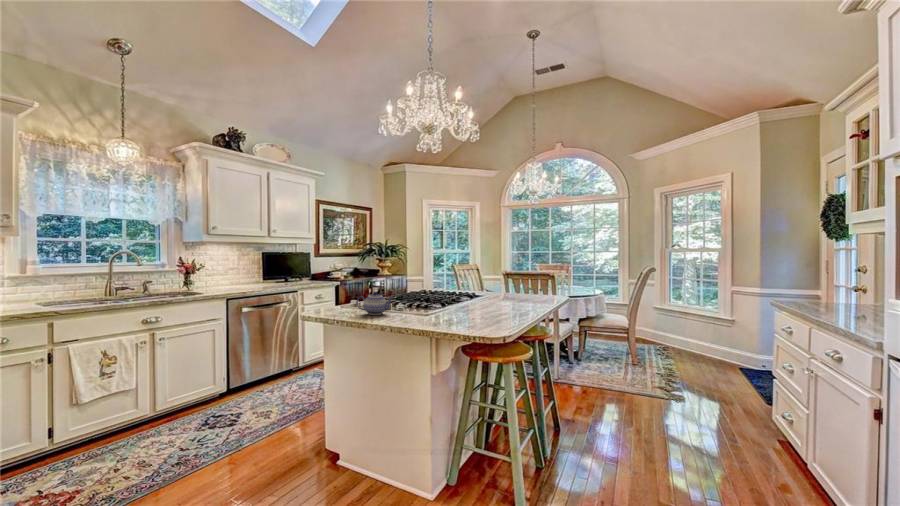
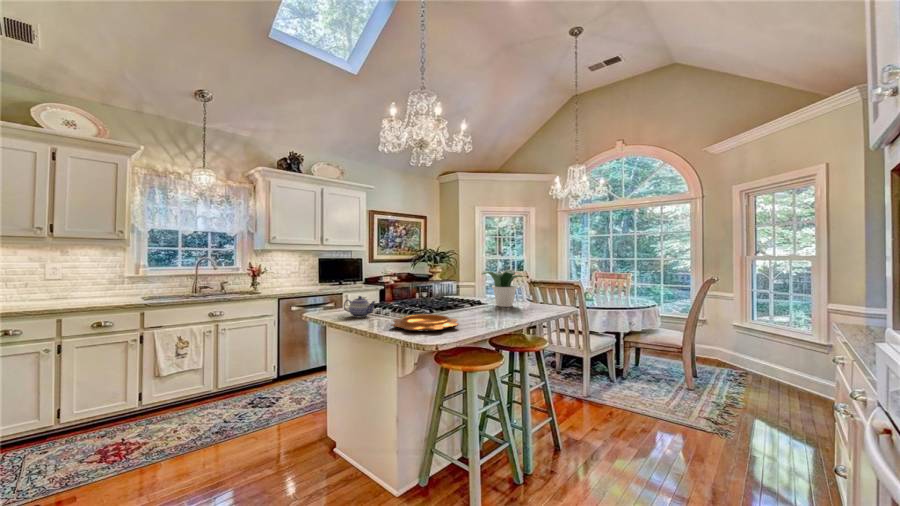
potted plant: none [481,262,517,298] -> present [482,270,522,307]
decorative bowl: none [422,308,495,325] -> present [391,314,458,331]

